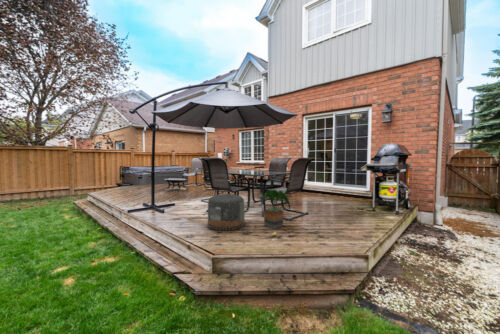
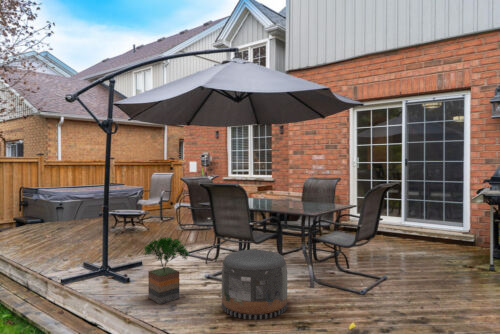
potted tree: present [262,190,289,229] -> present [144,237,189,304]

